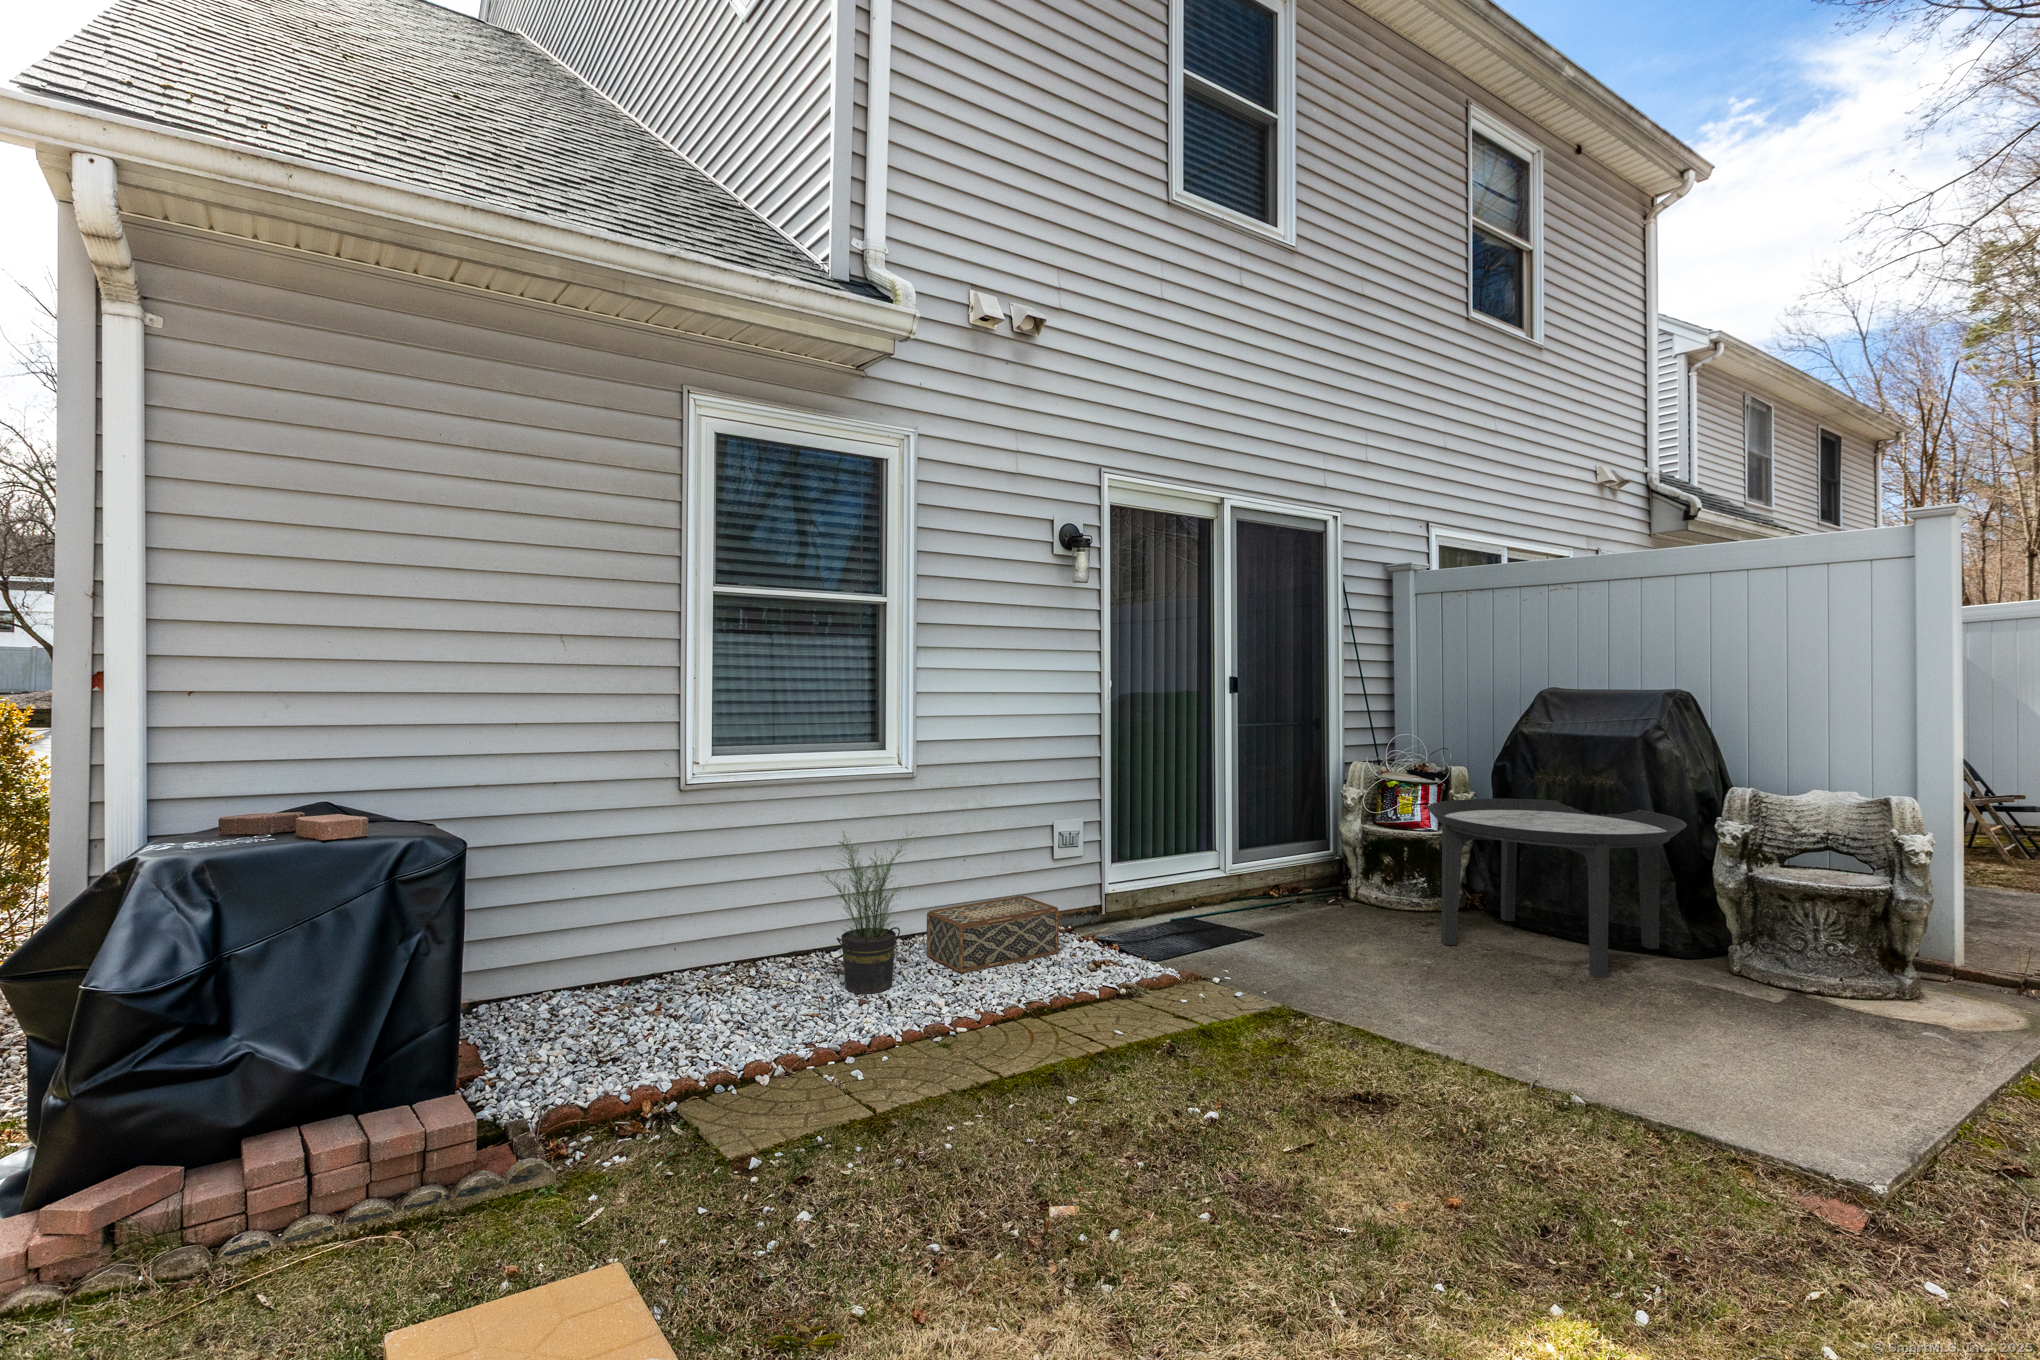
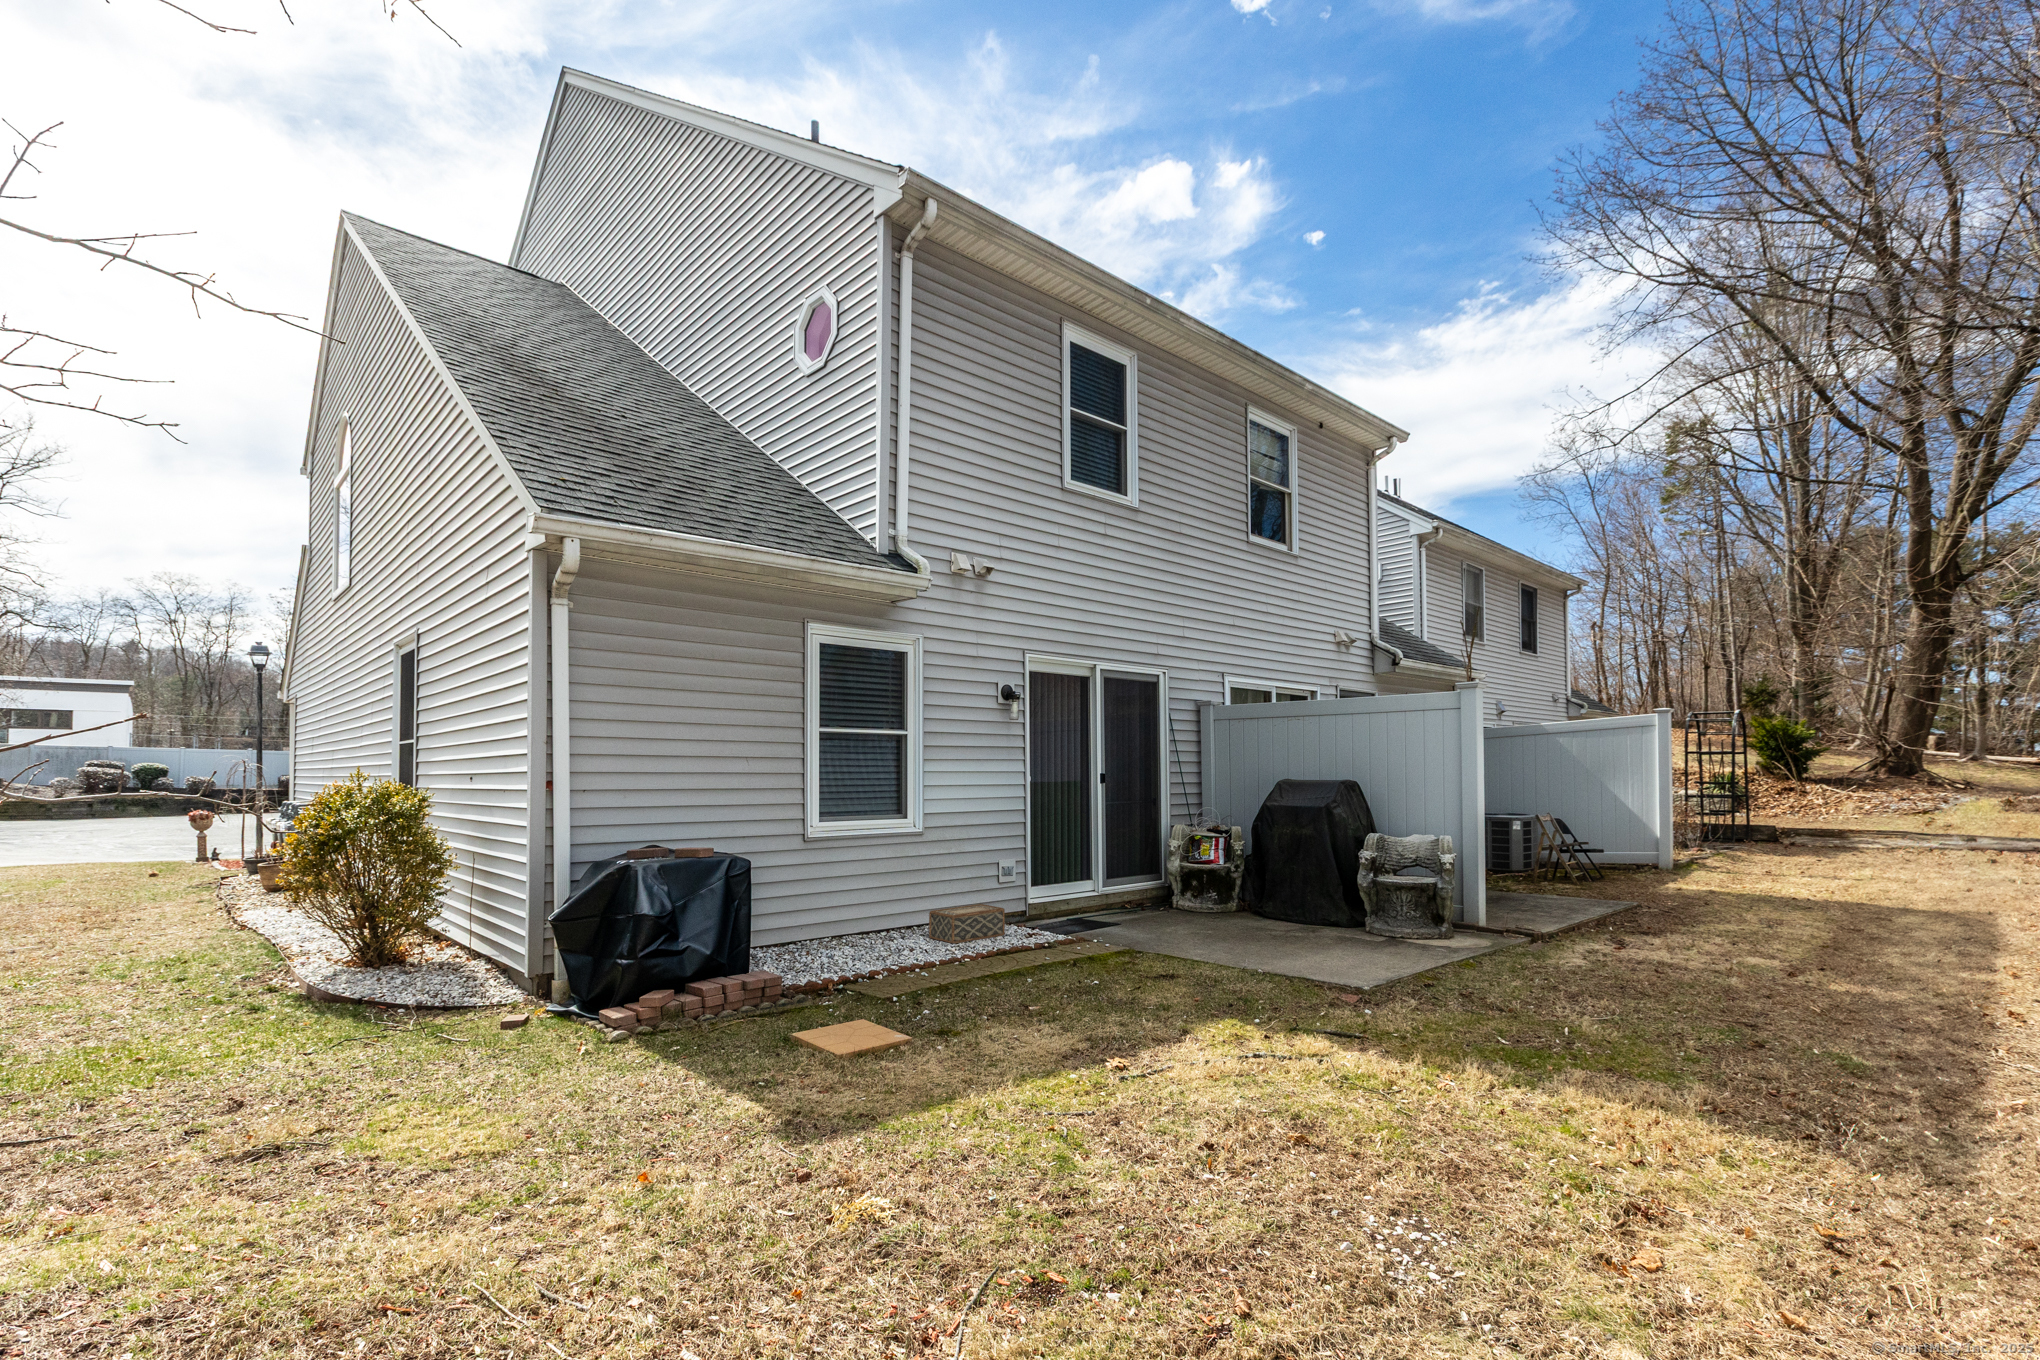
round table: present [1427,799,1687,978] -> none [1211,845,1342,937]
potted plant: present [817,833,911,994] -> none [876,861,930,952]

